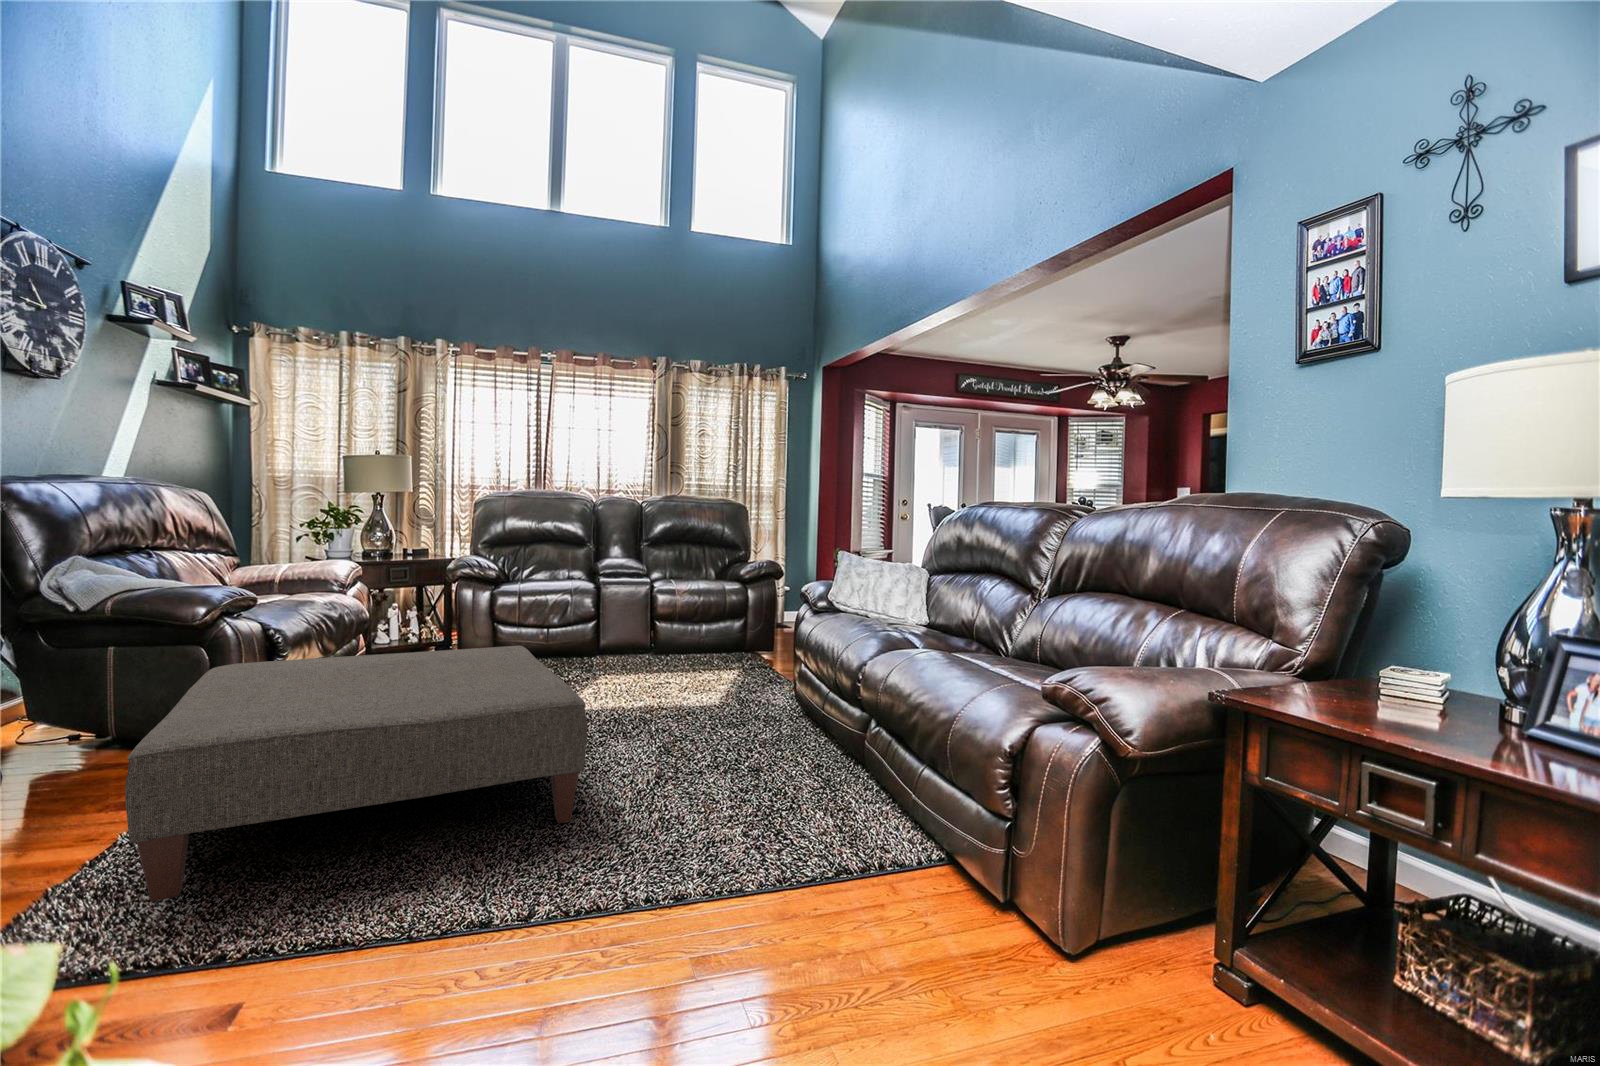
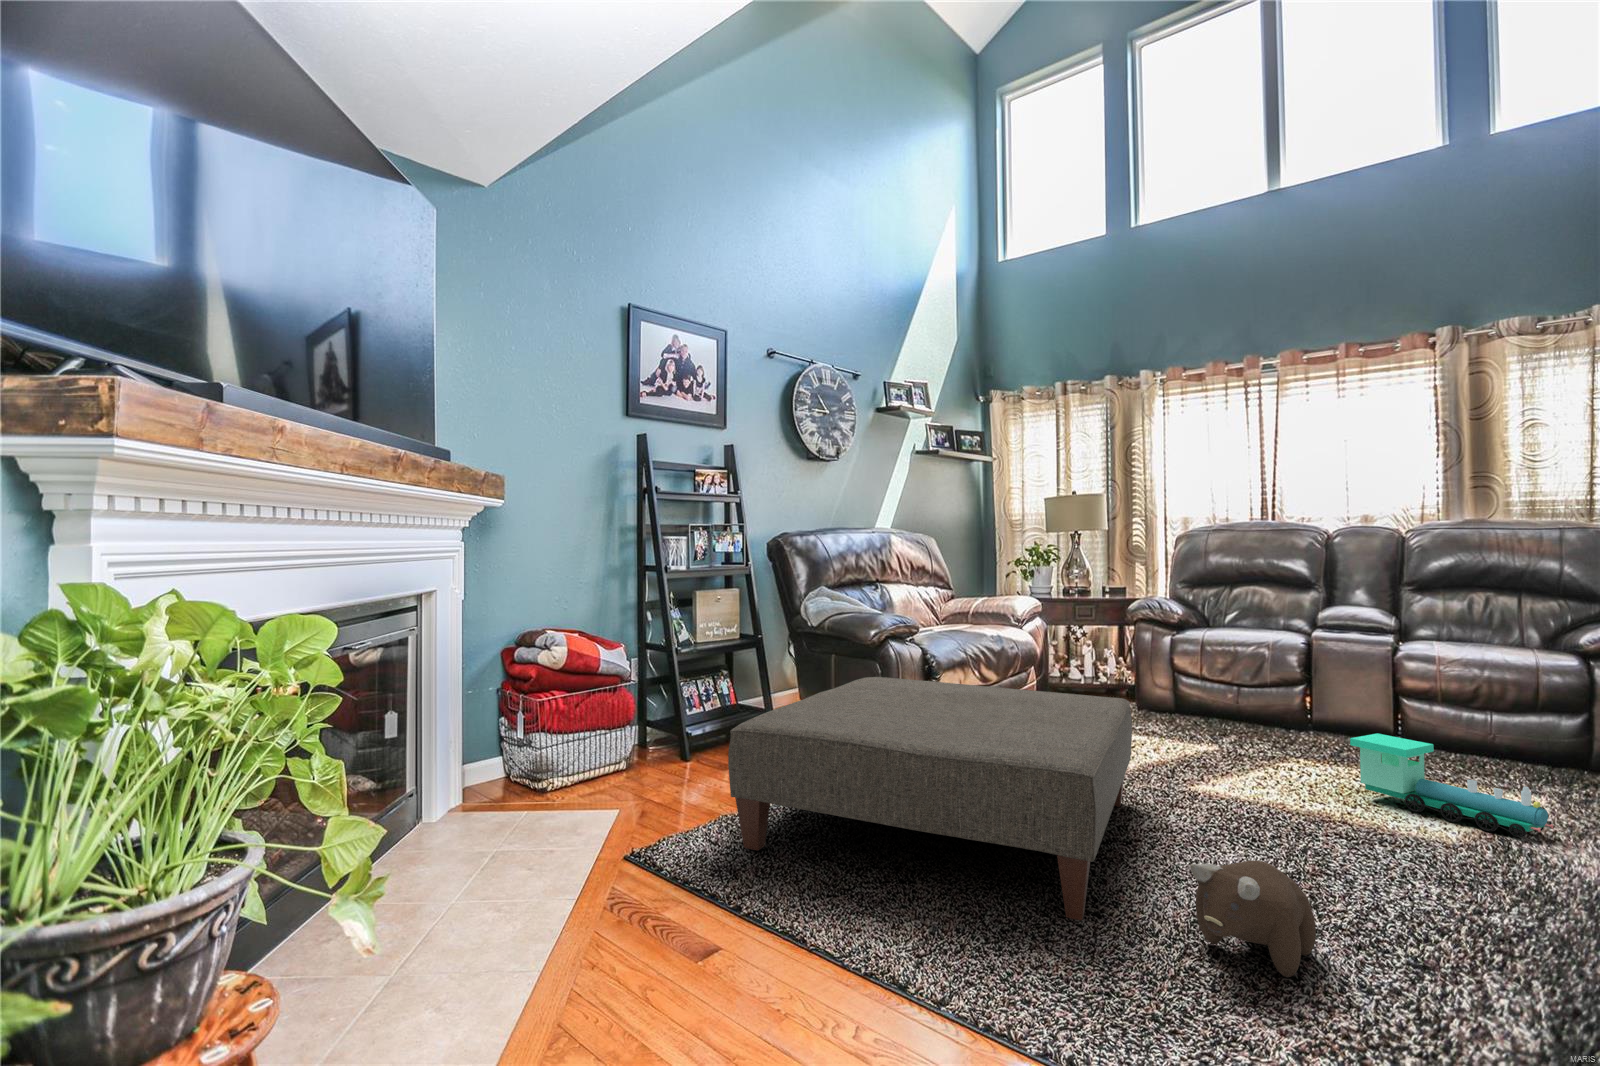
toy train: none [653,645,752,693] -> present [1350,733,1553,837]
plush toy: none [649,735,716,802] -> present [1190,860,1316,977]

